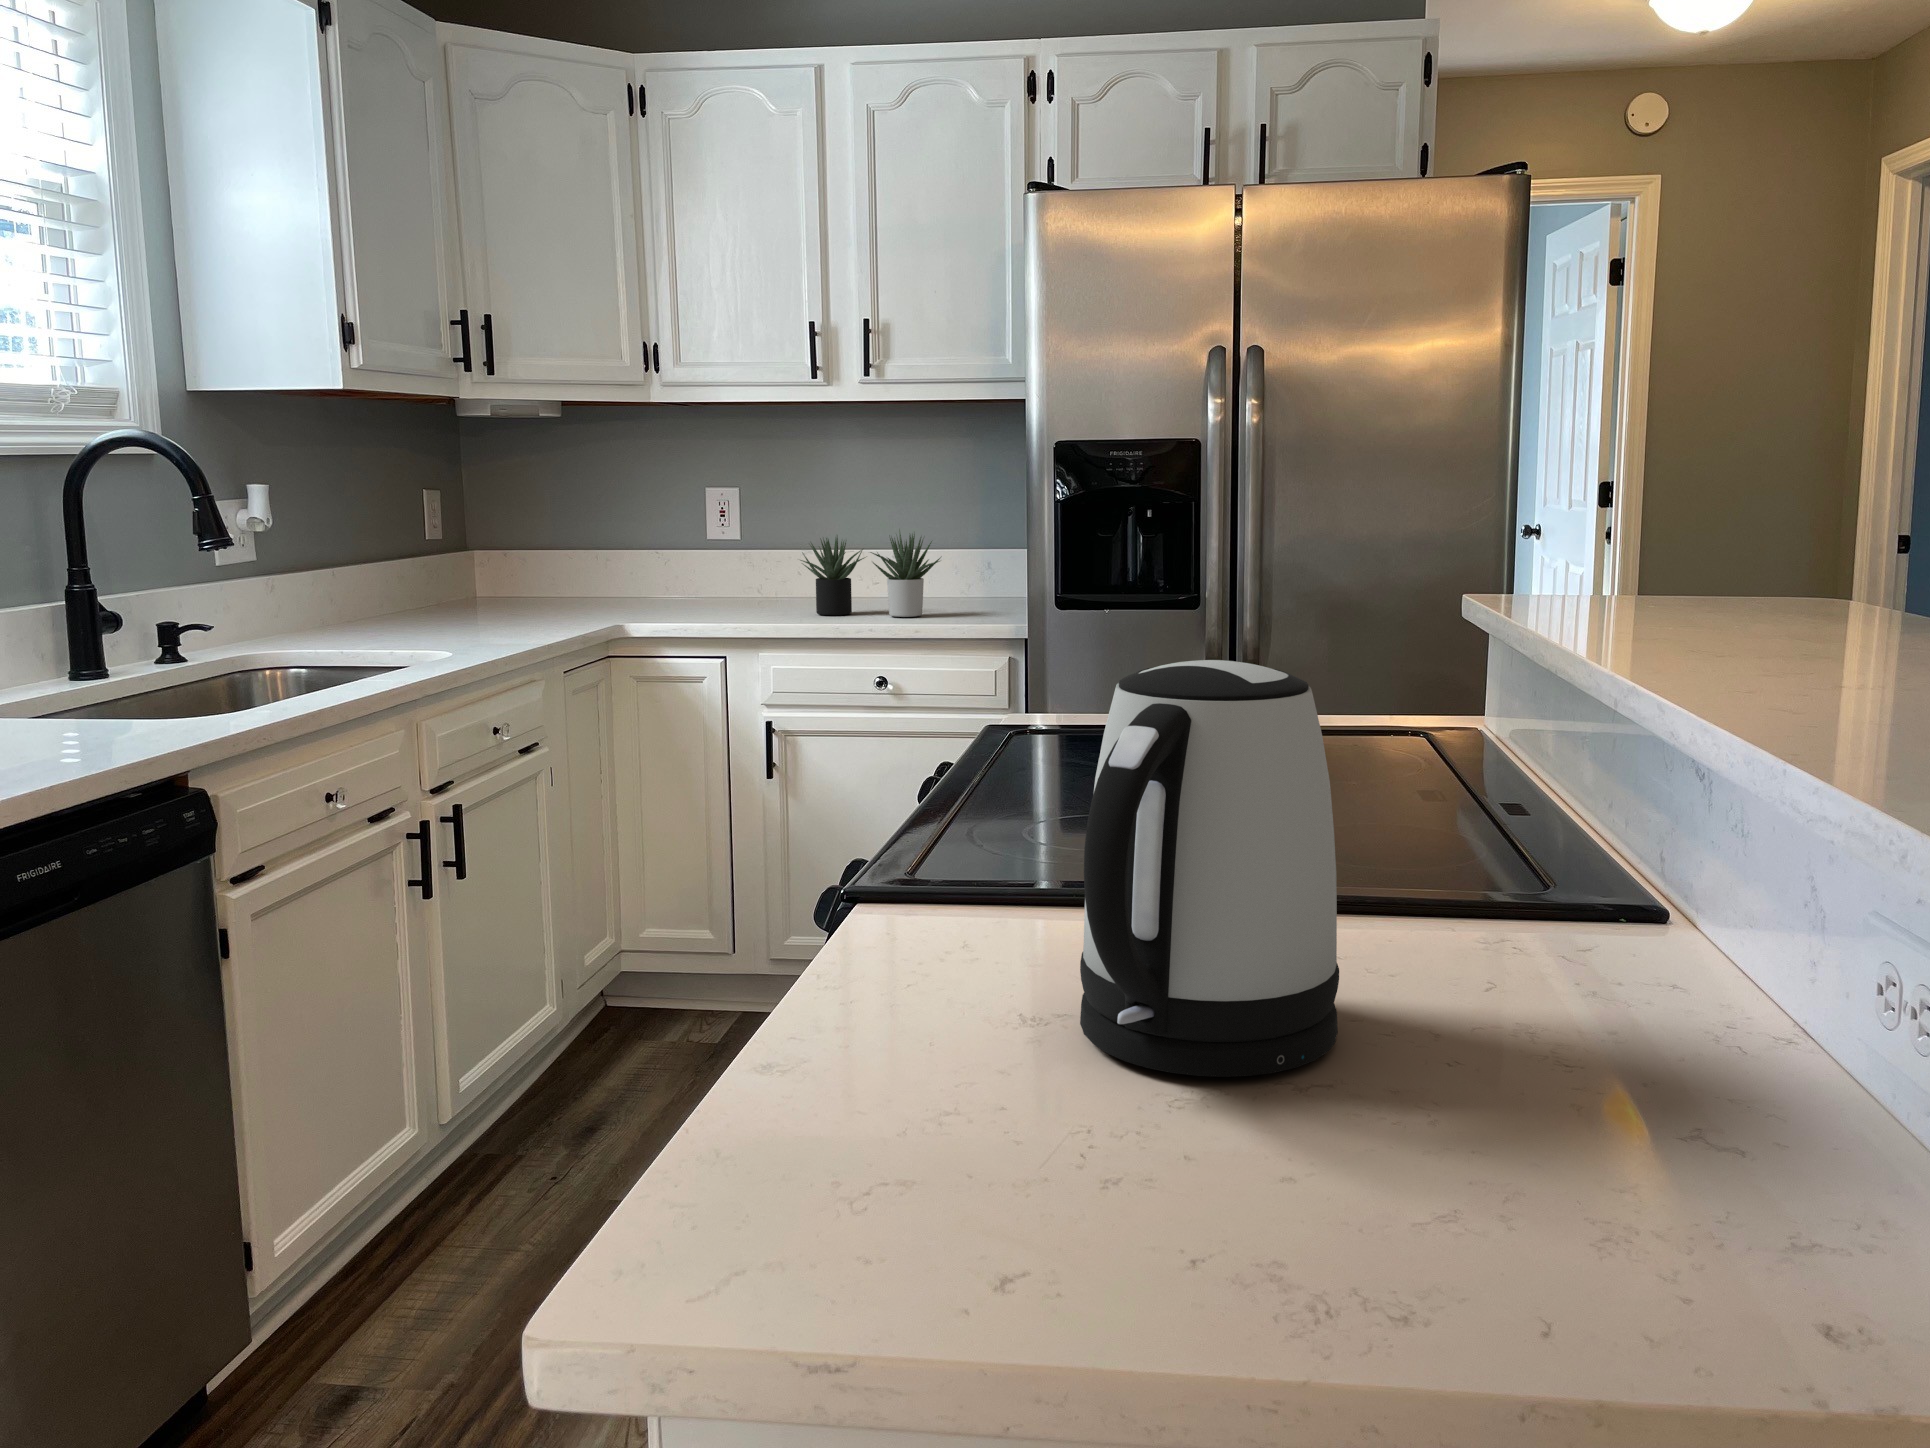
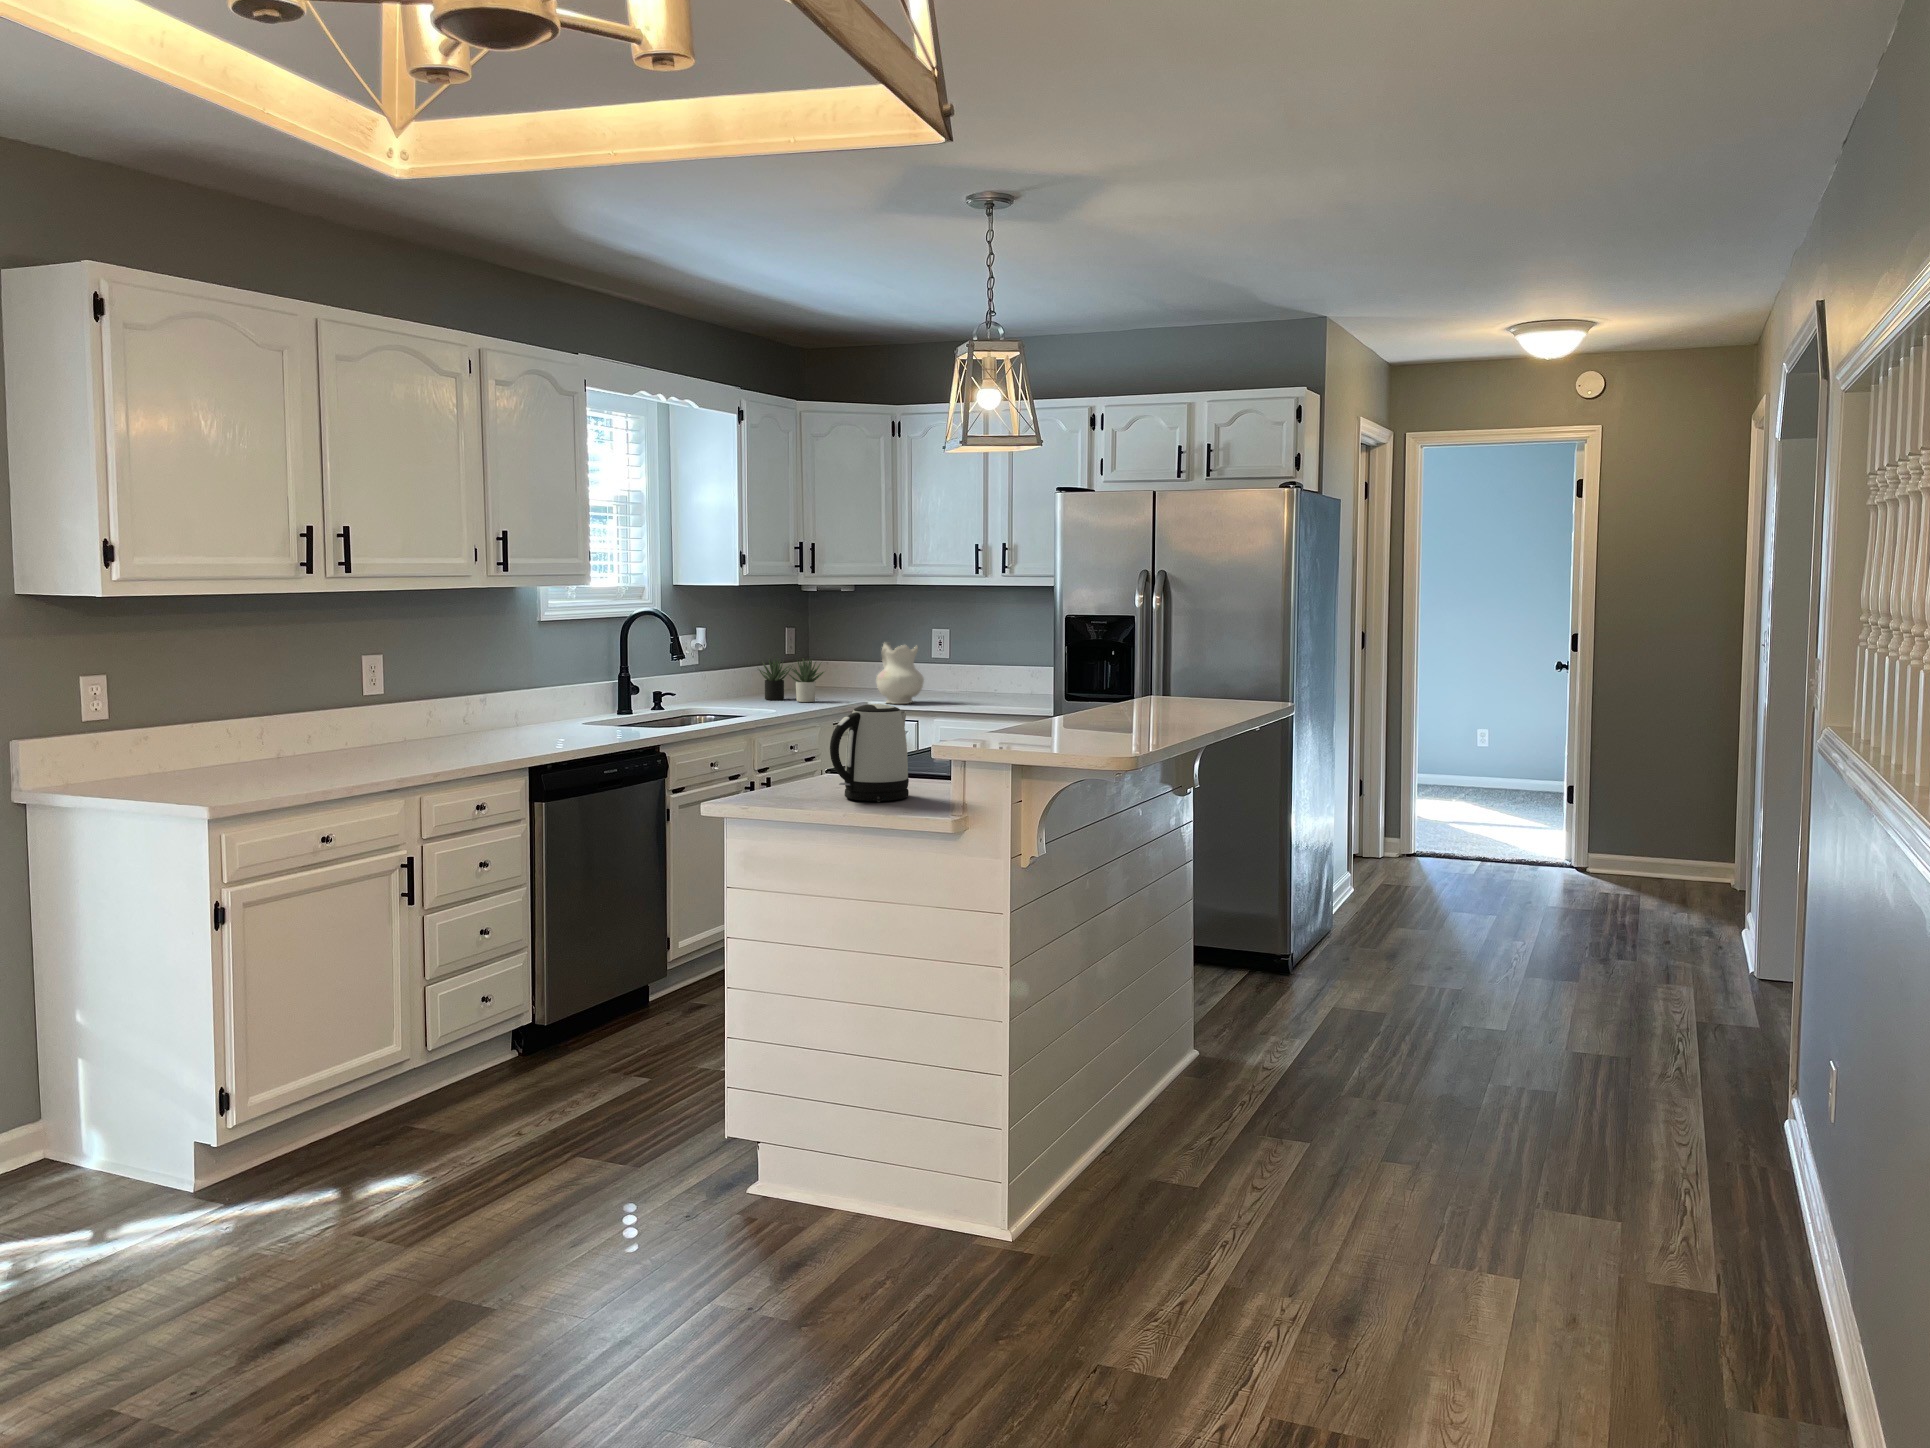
ceramic pitcher: none [639,506,732,627] -> present [877,642,924,704]
succulent plant: present [800,530,941,617] -> present [758,657,824,702]

